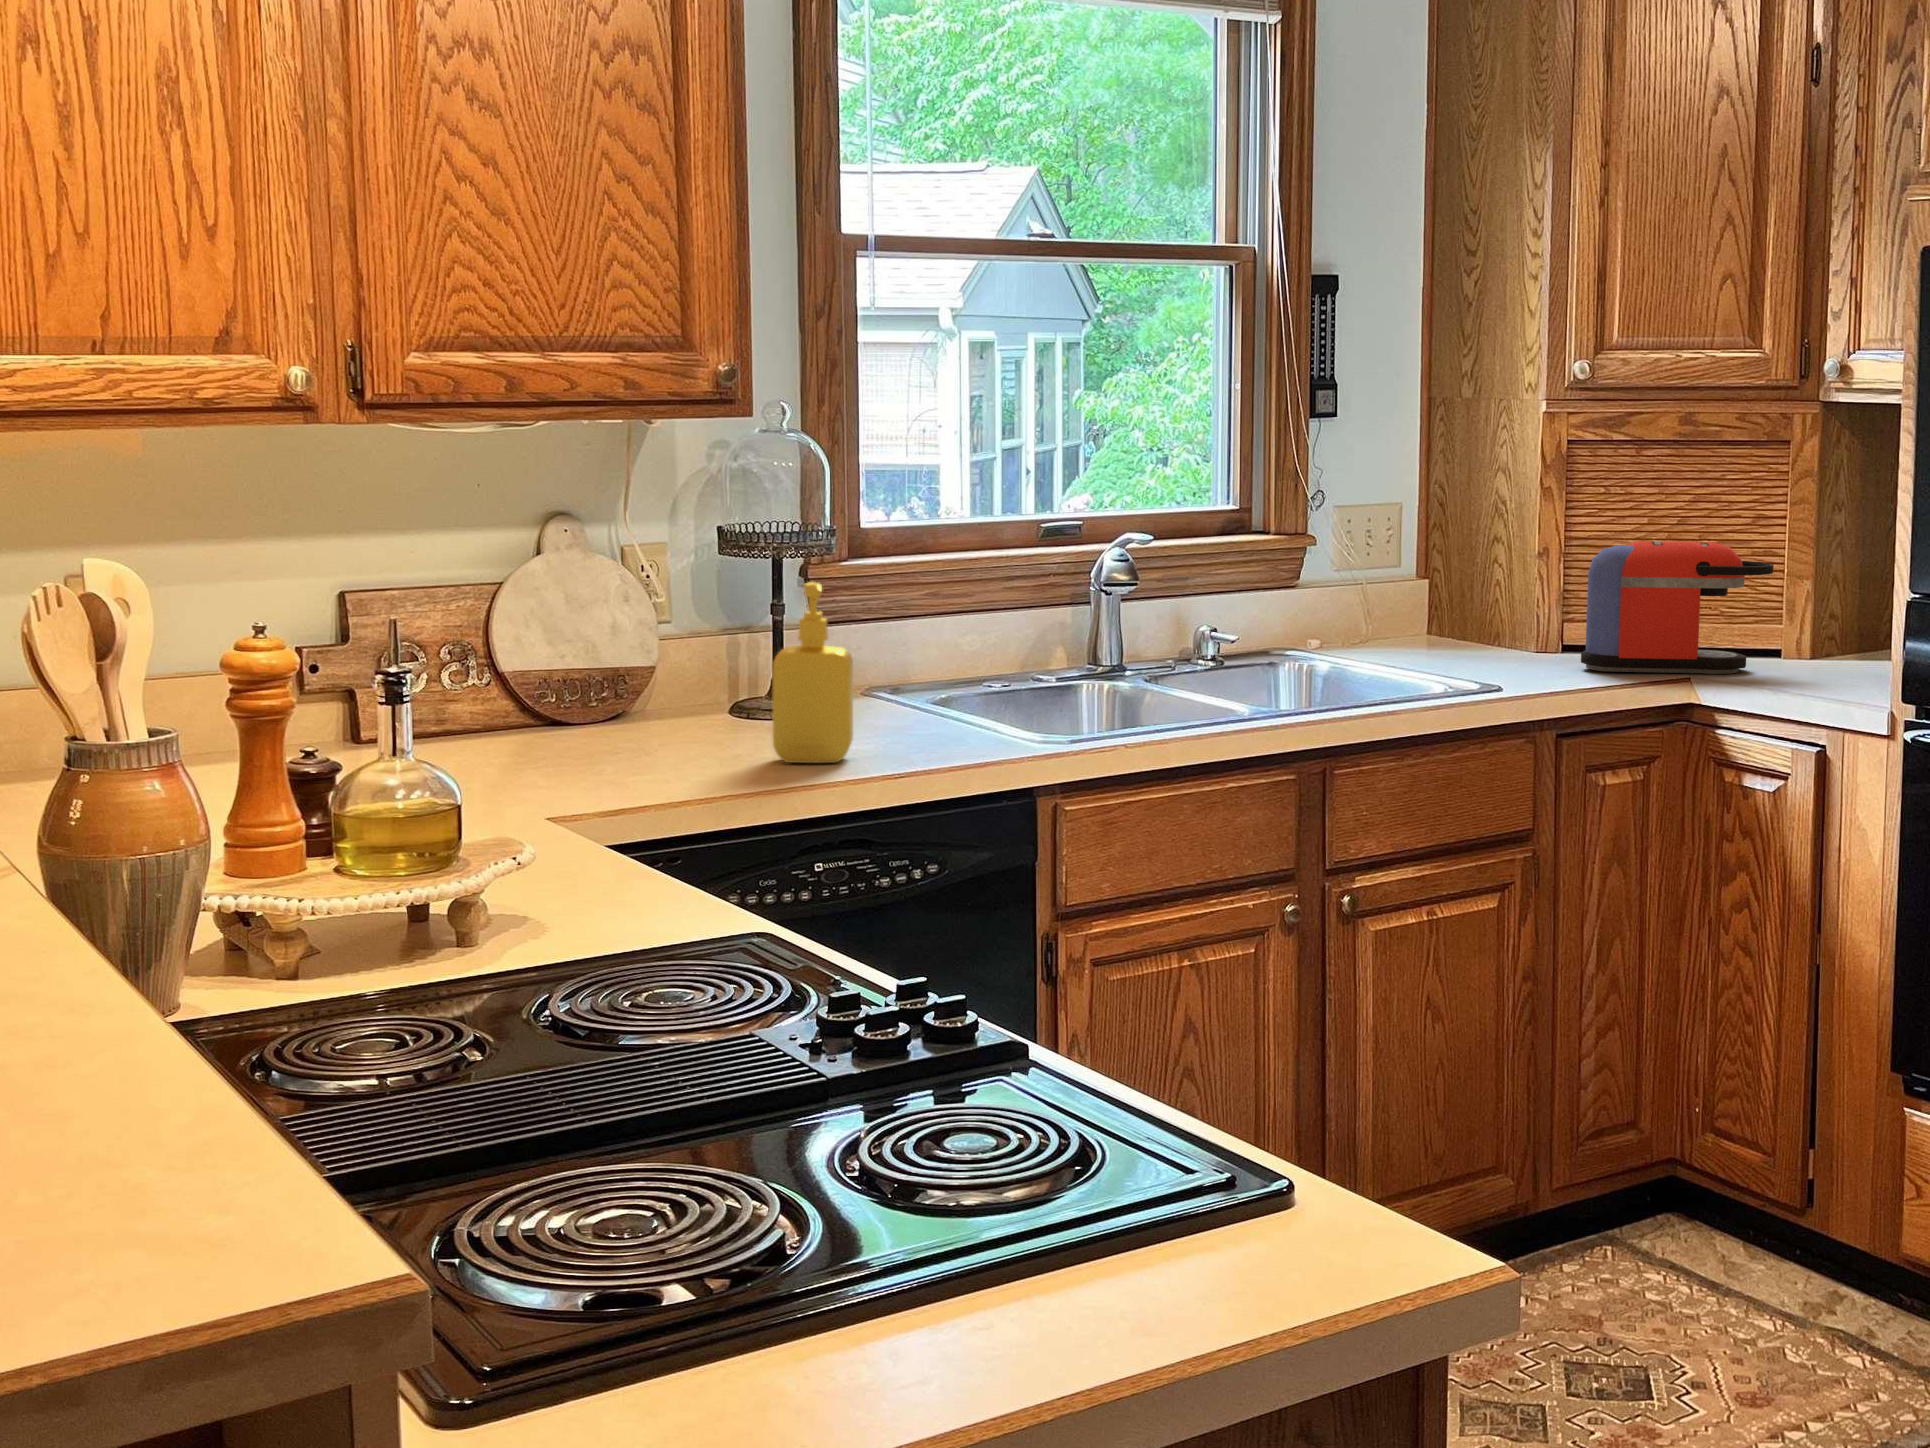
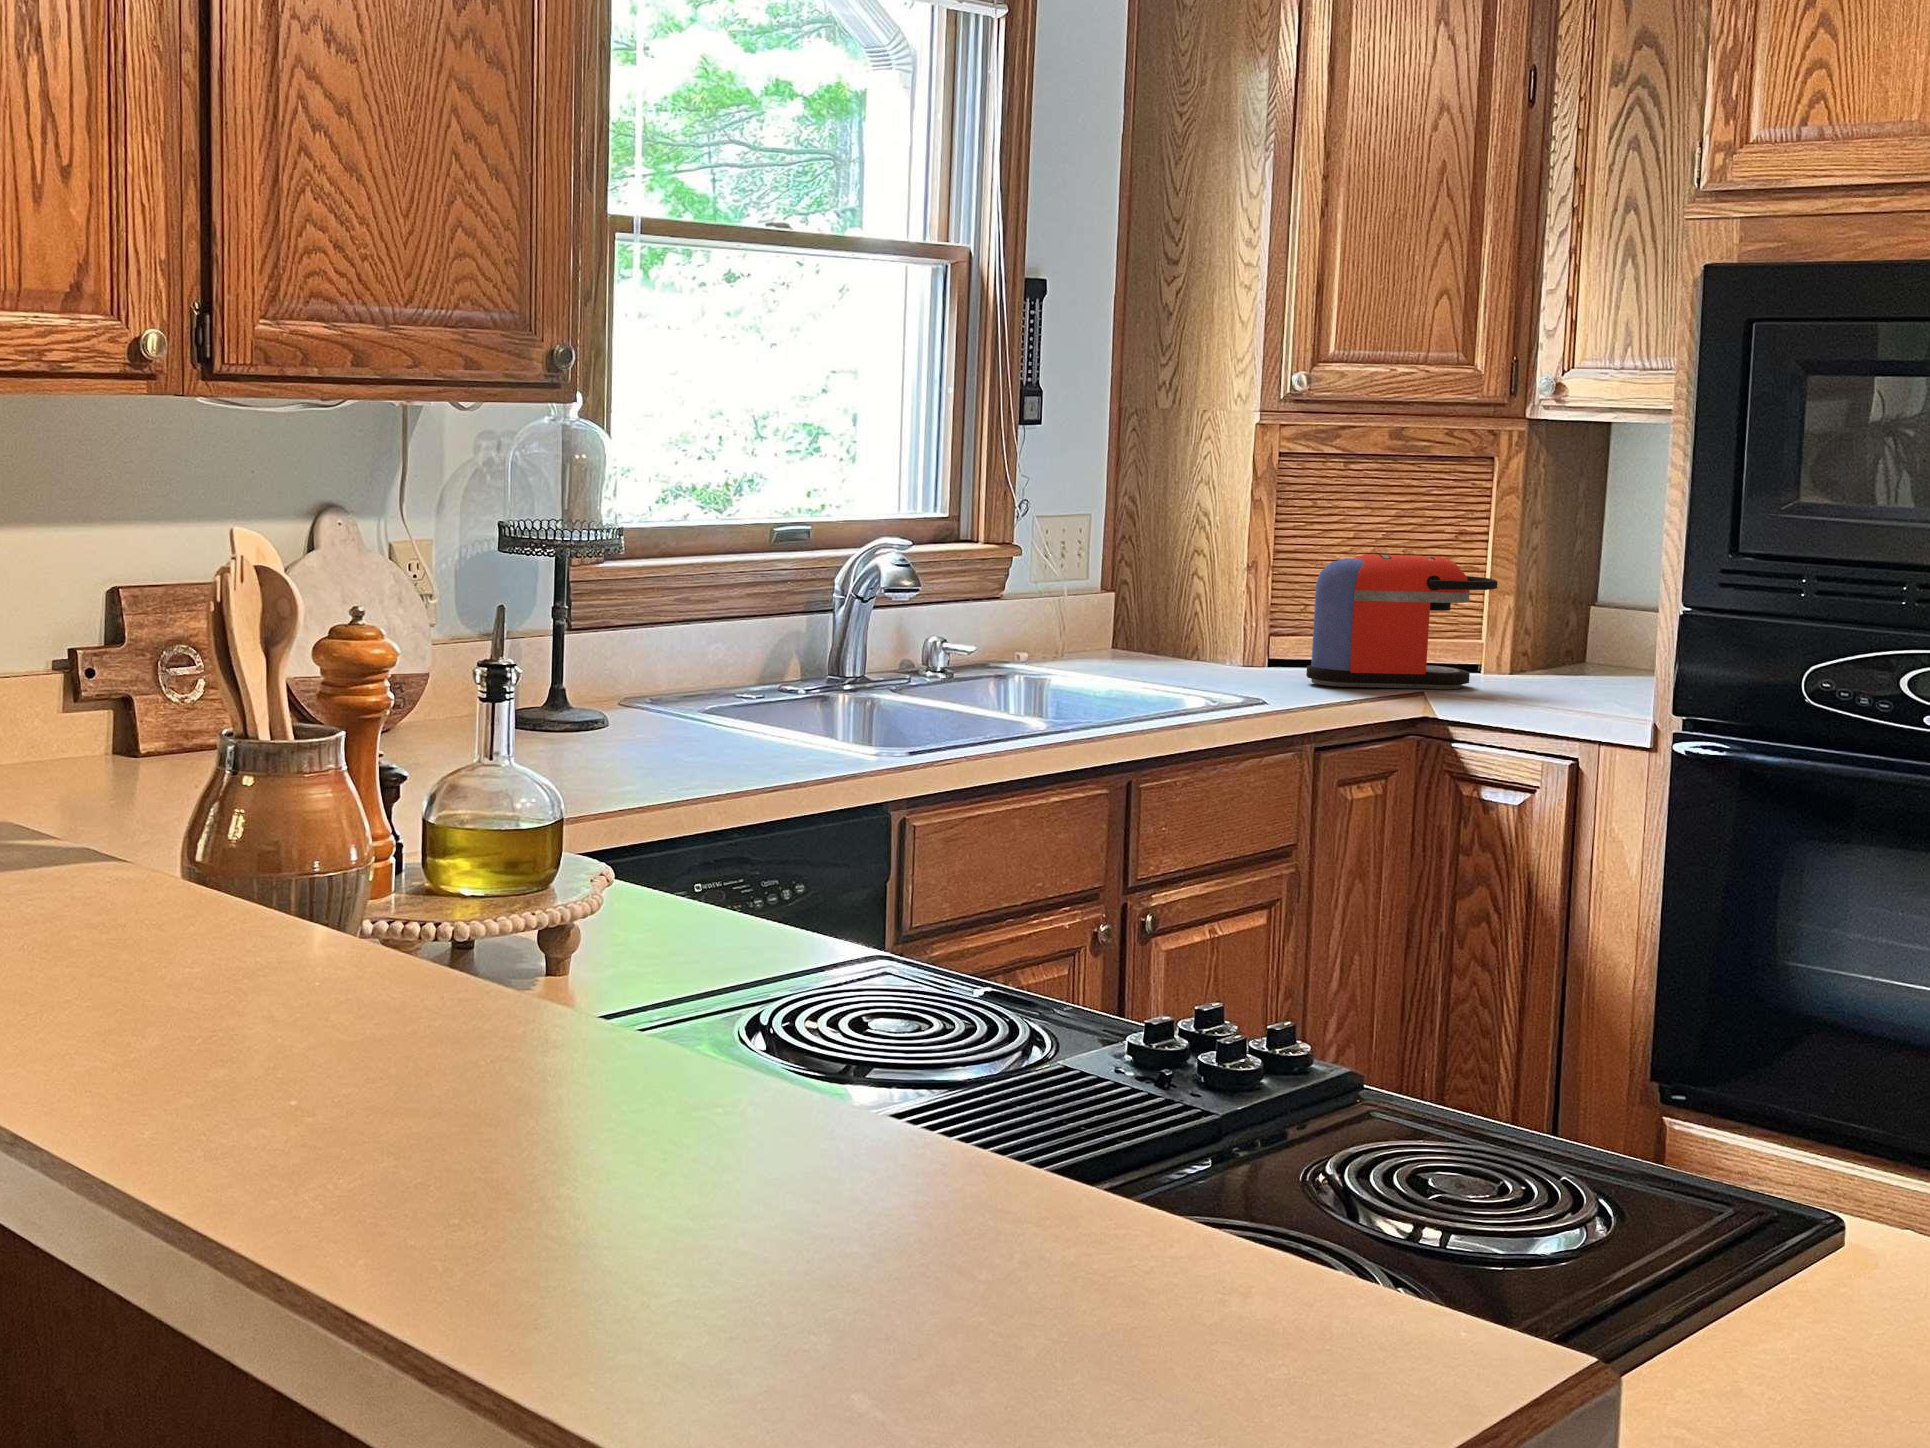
soap dispenser: present [772,583,853,763] -> none [617,585,709,782]

